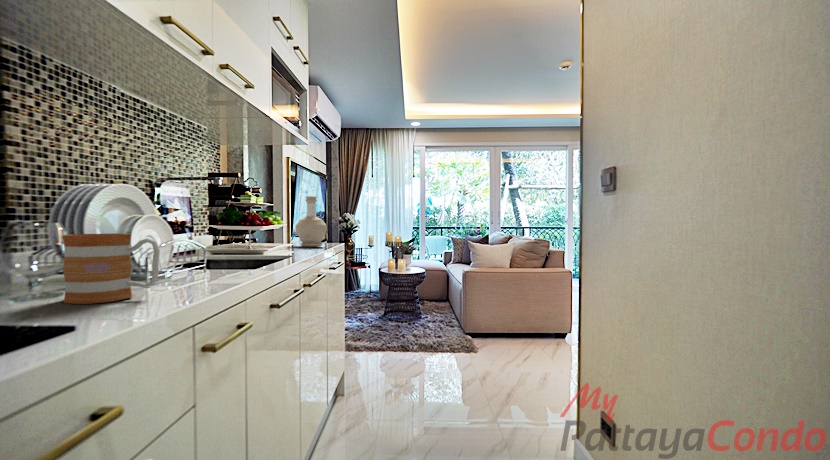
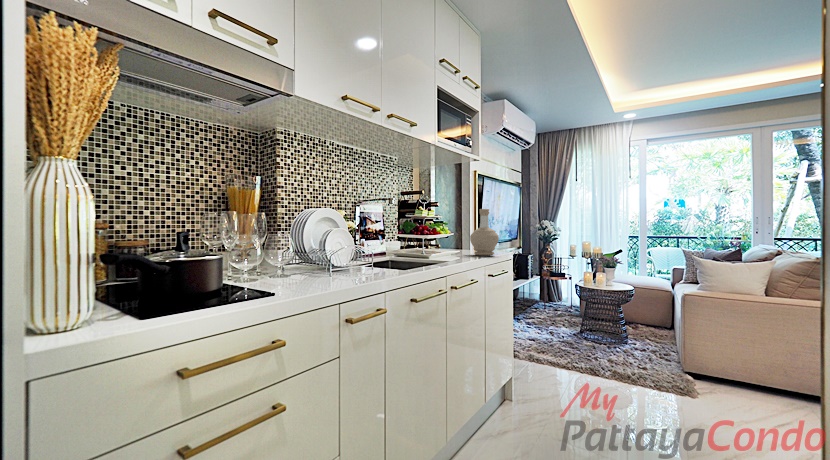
mug: present [63,233,160,304] -> none [303,243,350,284]

